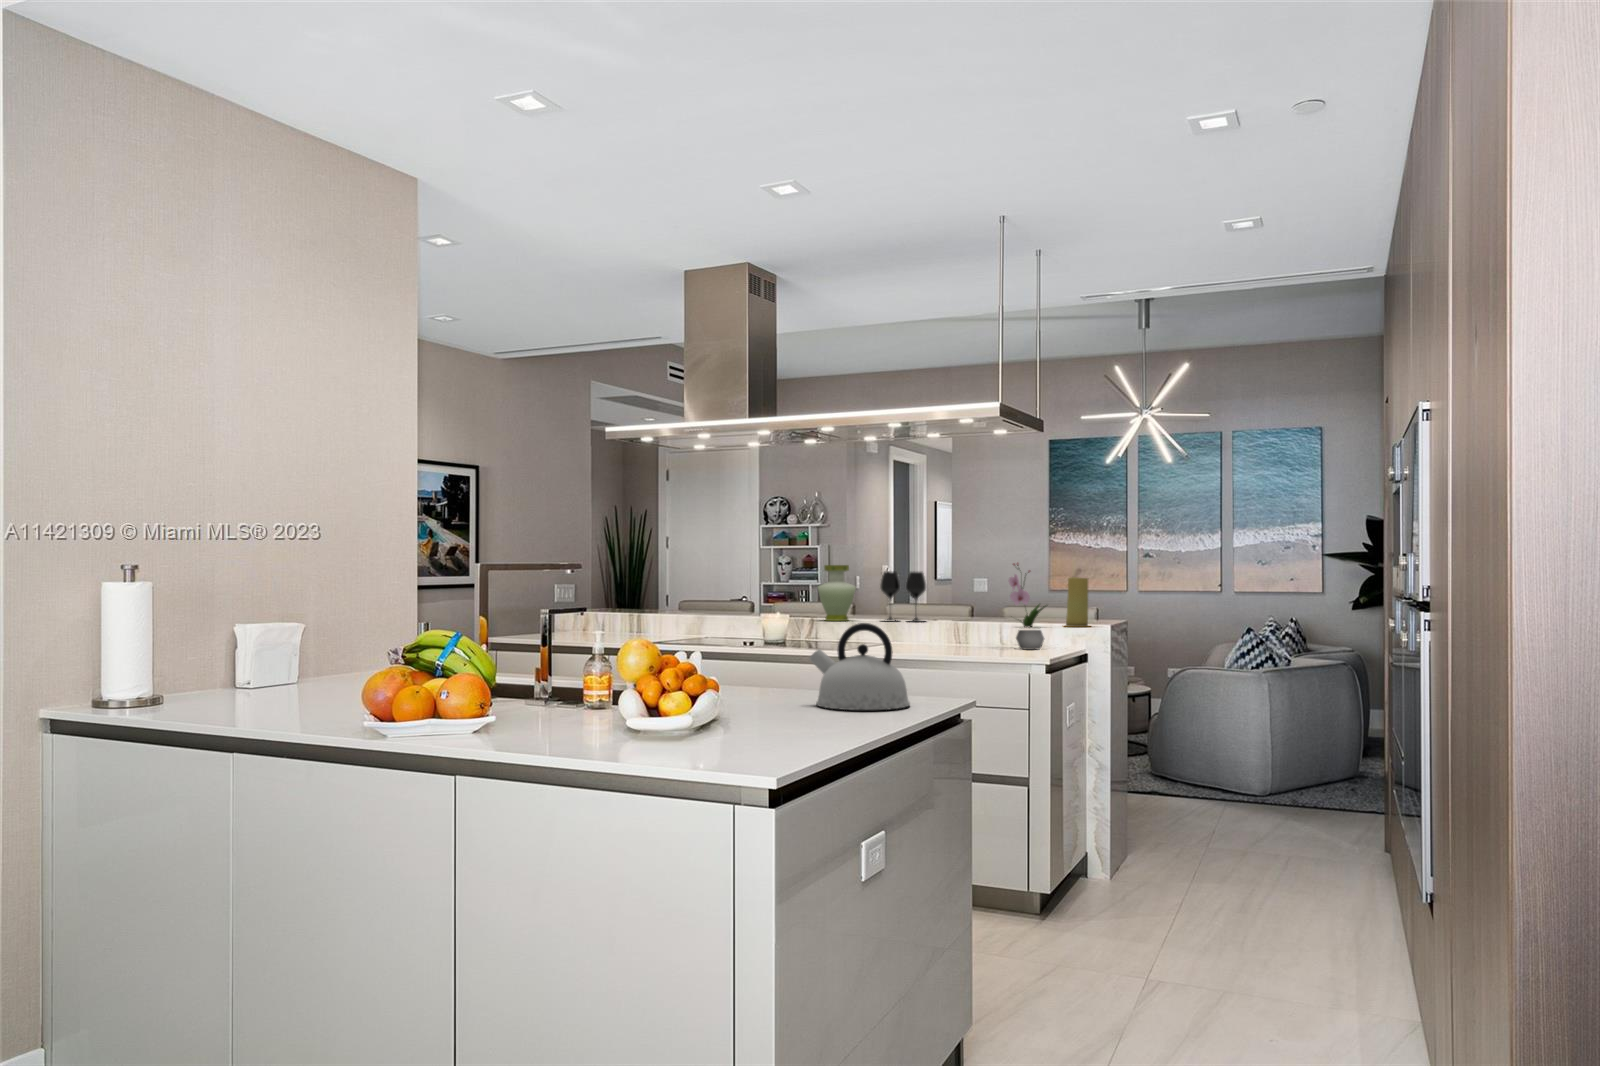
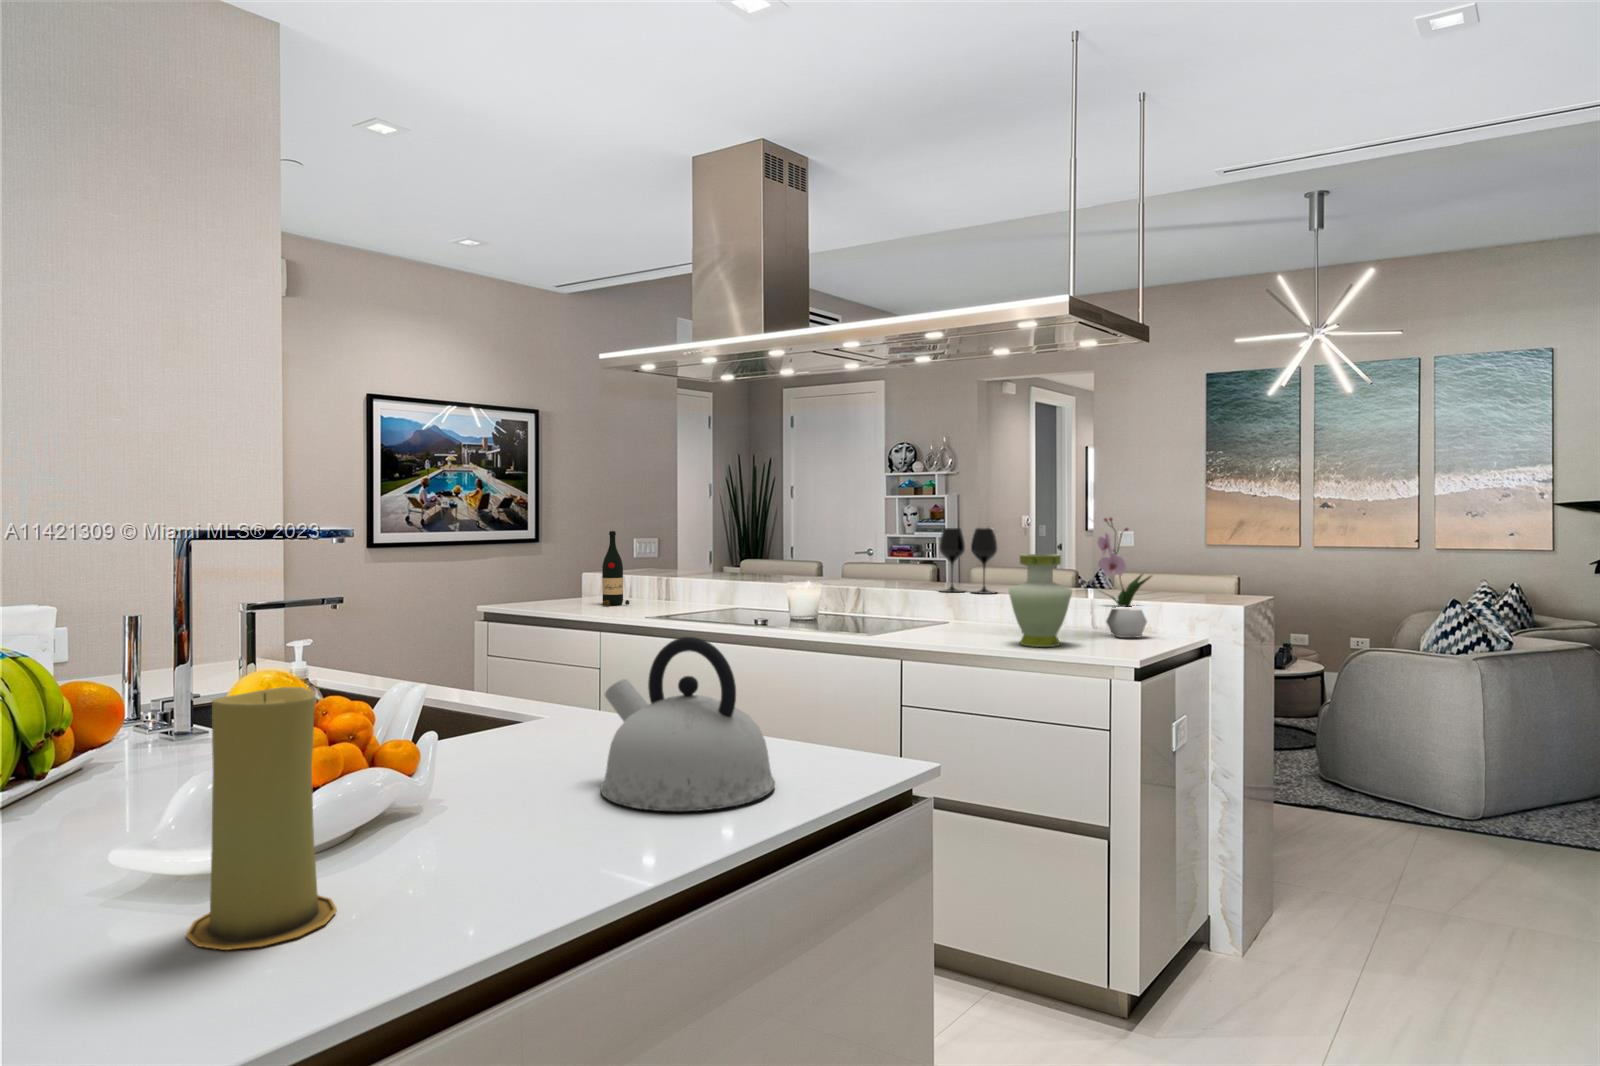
vase: present [818,565,856,621] -> present [1008,554,1072,647]
wine bottle: none [585,575,610,639] -> present [602,531,629,606]
candle: present [1065,577,1089,627] -> present [186,687,337,950]

